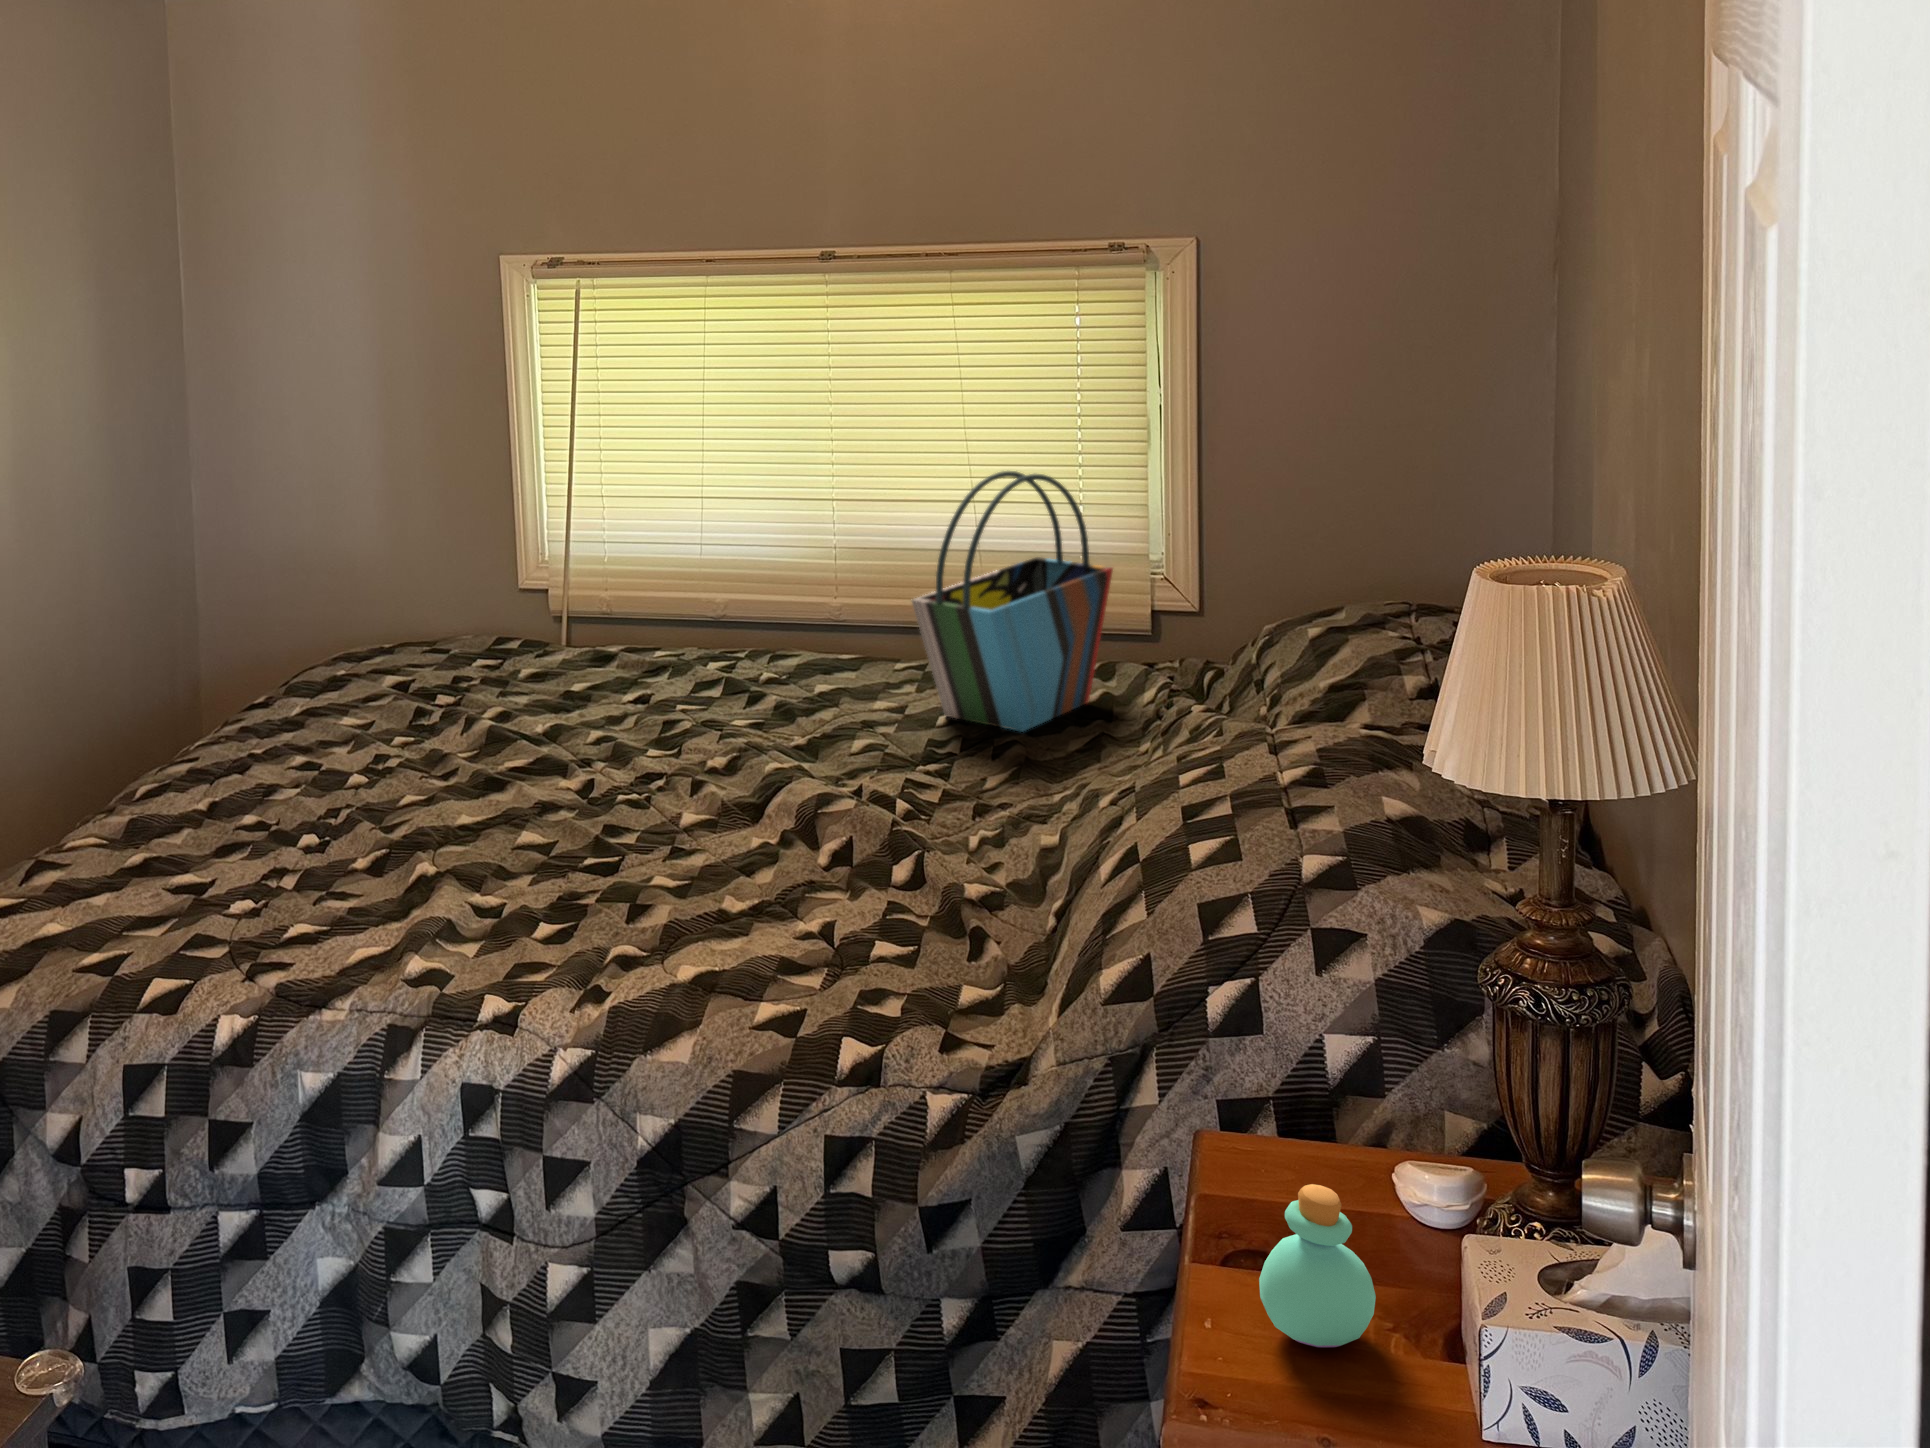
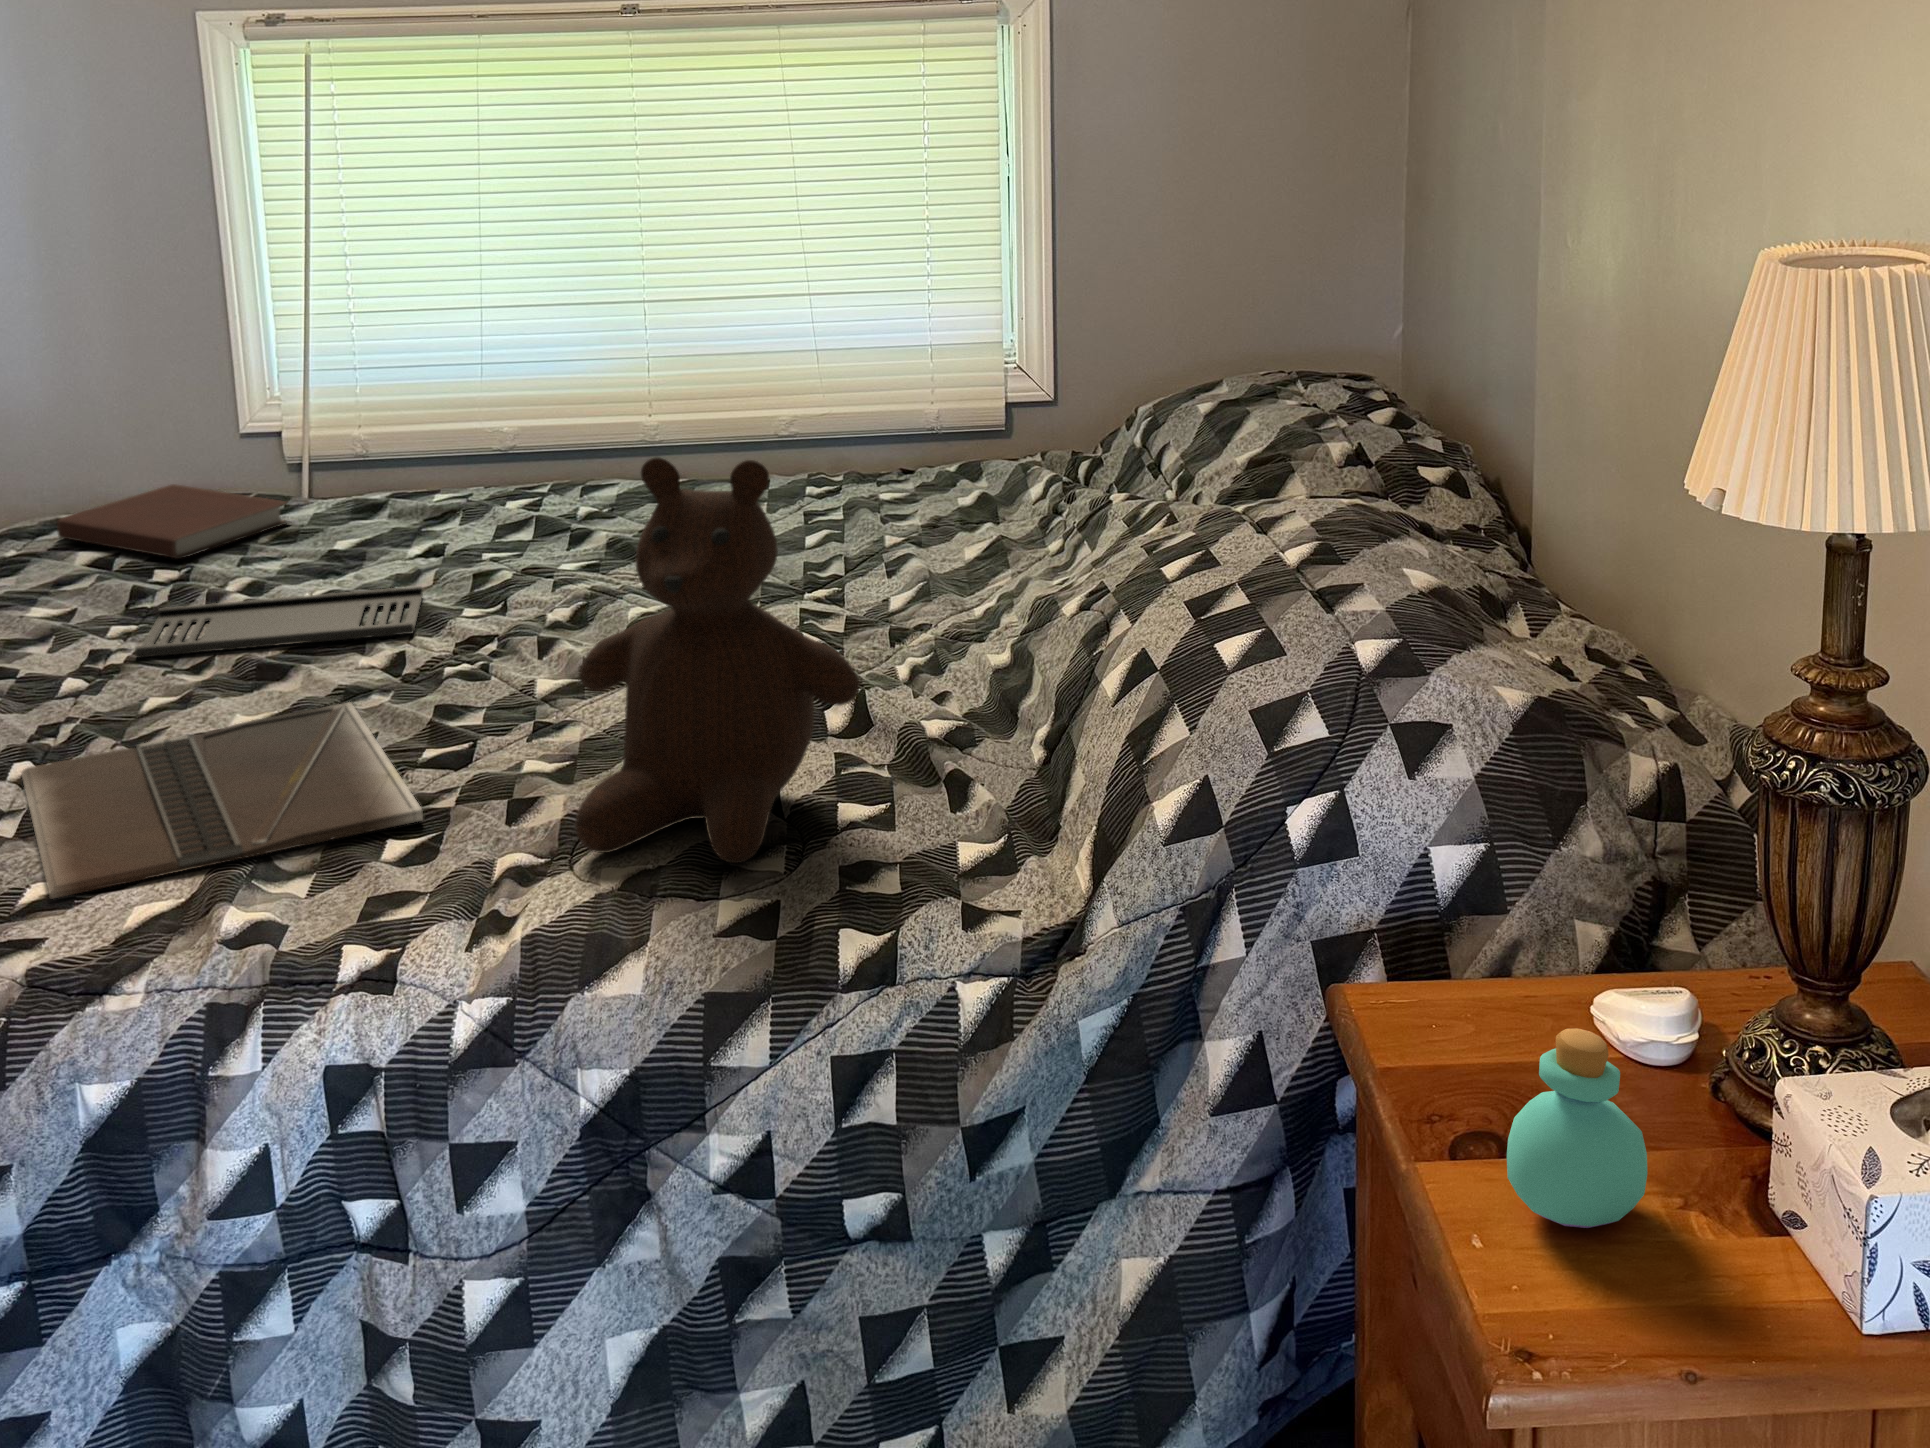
tote bag: present [911,471,1113,732] -> none [776,237,996,545]
notebook: none [375,628,545,688] -> present [57,484,289,559]
teddy bear: none [673,651,901,976] -> present [575,457,860,863]
tray: none [406,726,624,766] -> present [135,586,423,658]
laptop: none [303,815,571,937] -> present [21,702,423,899]

